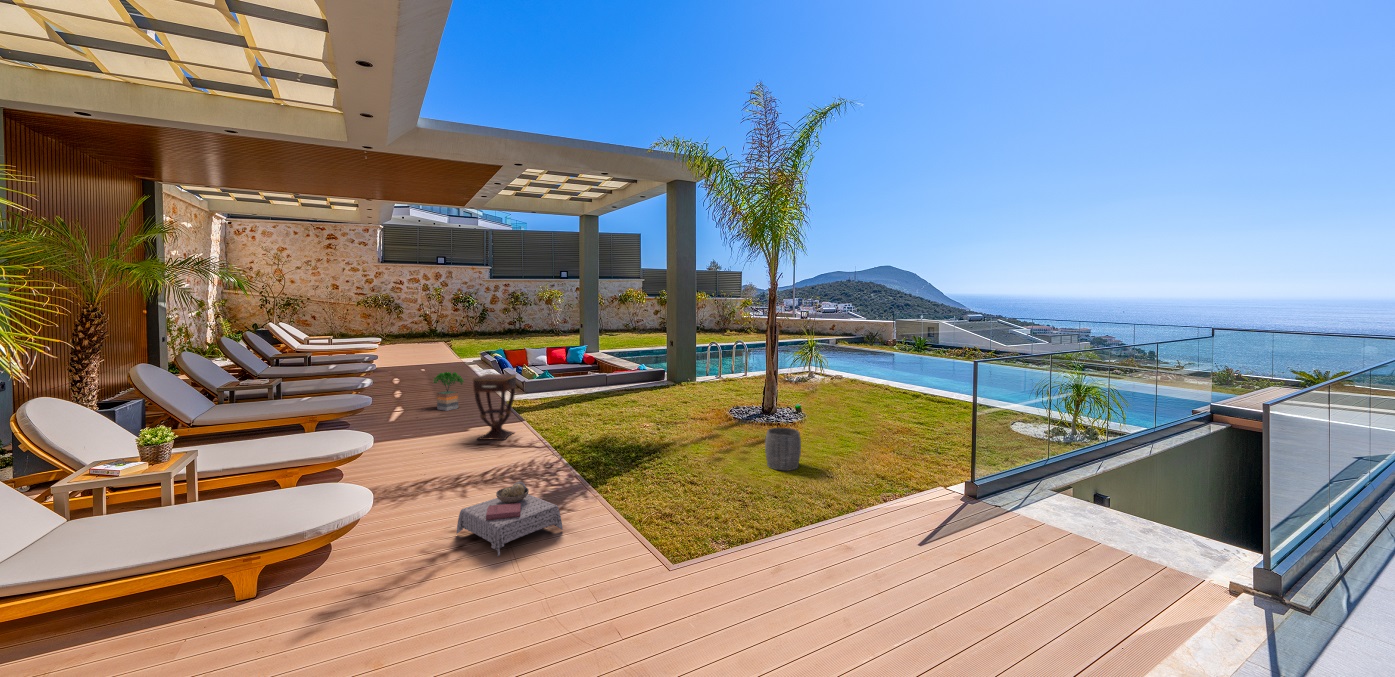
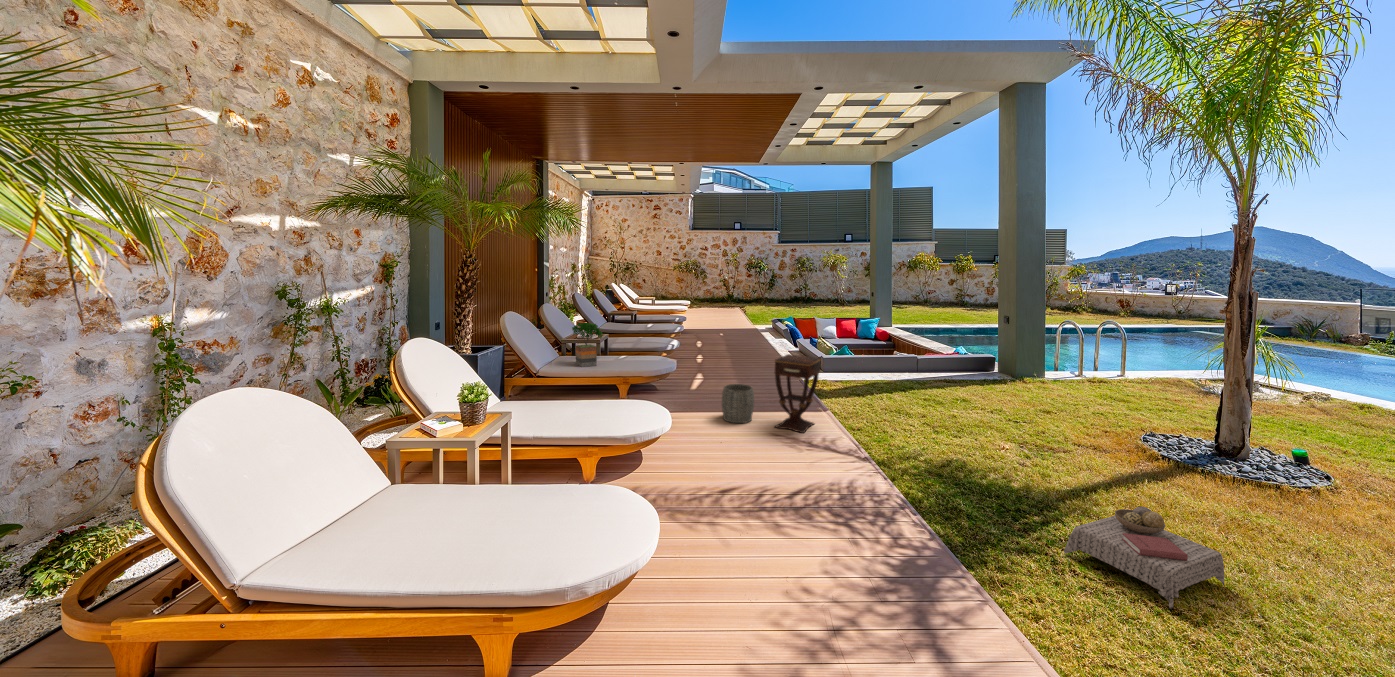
potted tree: present [434,372,464,411] -> present [572,323,603,367]
woven basket: present [765,428,801,471] -> present [722,384,754,423]
ottoman: present [457,482,563,557] -> present [1064,506,1224,608]

